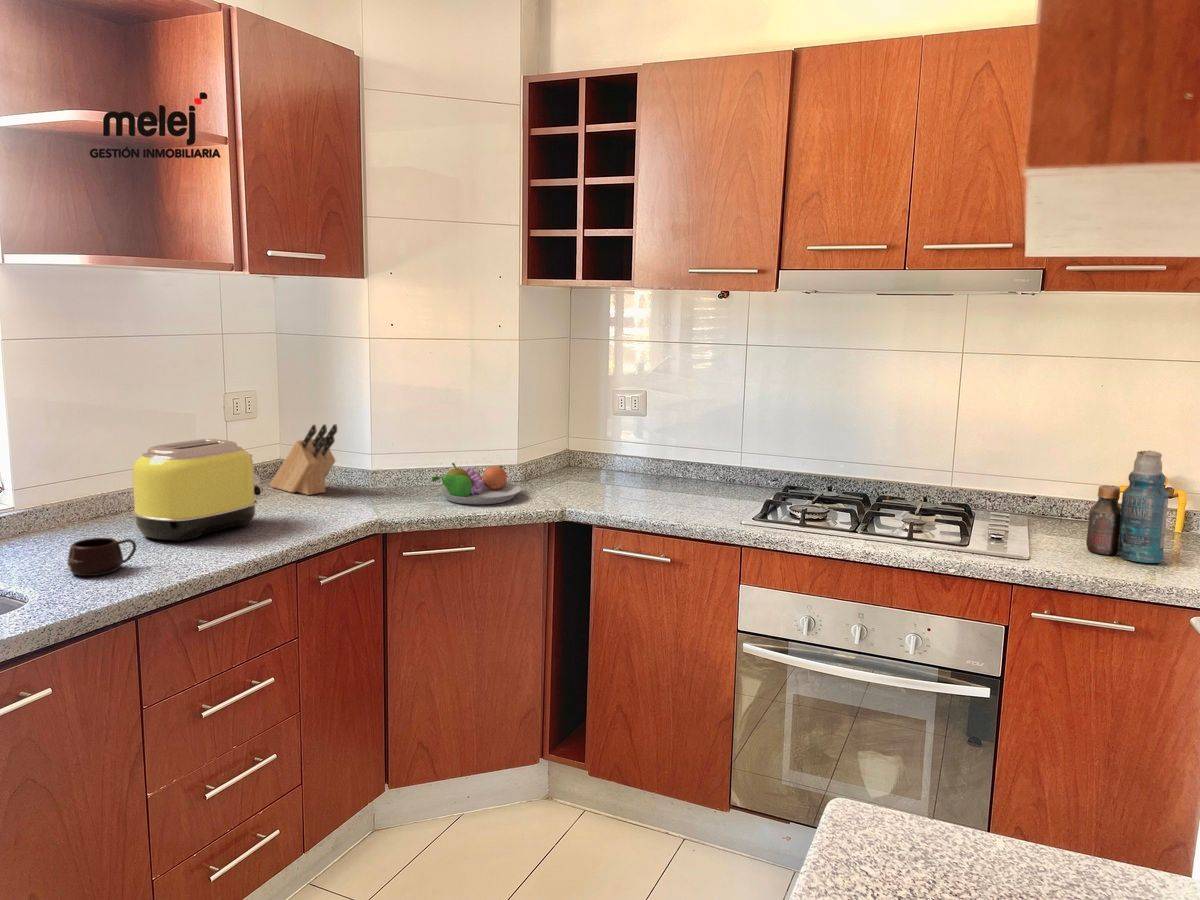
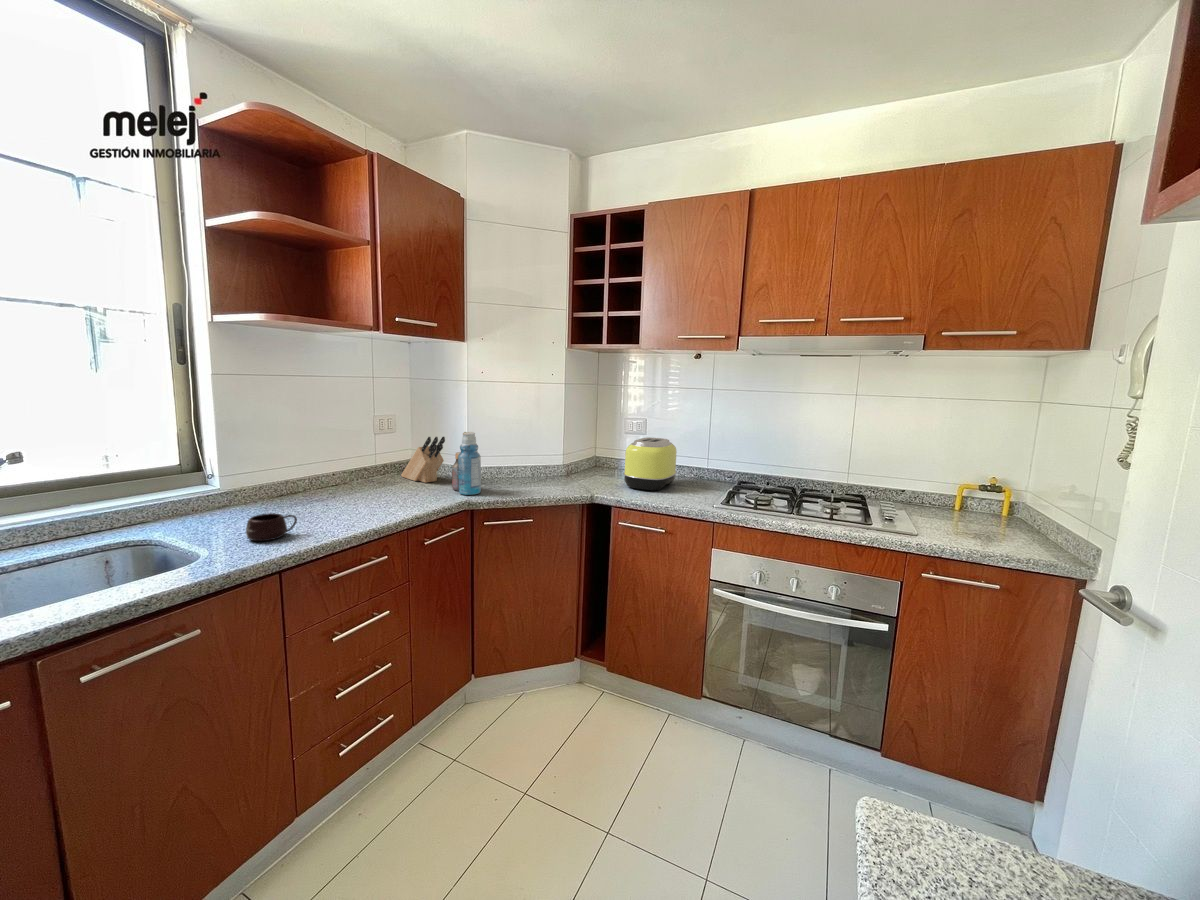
toaster: present [132,439,263,542] -> present [624,437,677,491]
bottle: present [1086,451,1168,563] -> present [452,432,481,495]
fruit bowl: present [432,463,521,504] -> none [506,463,565,491]

